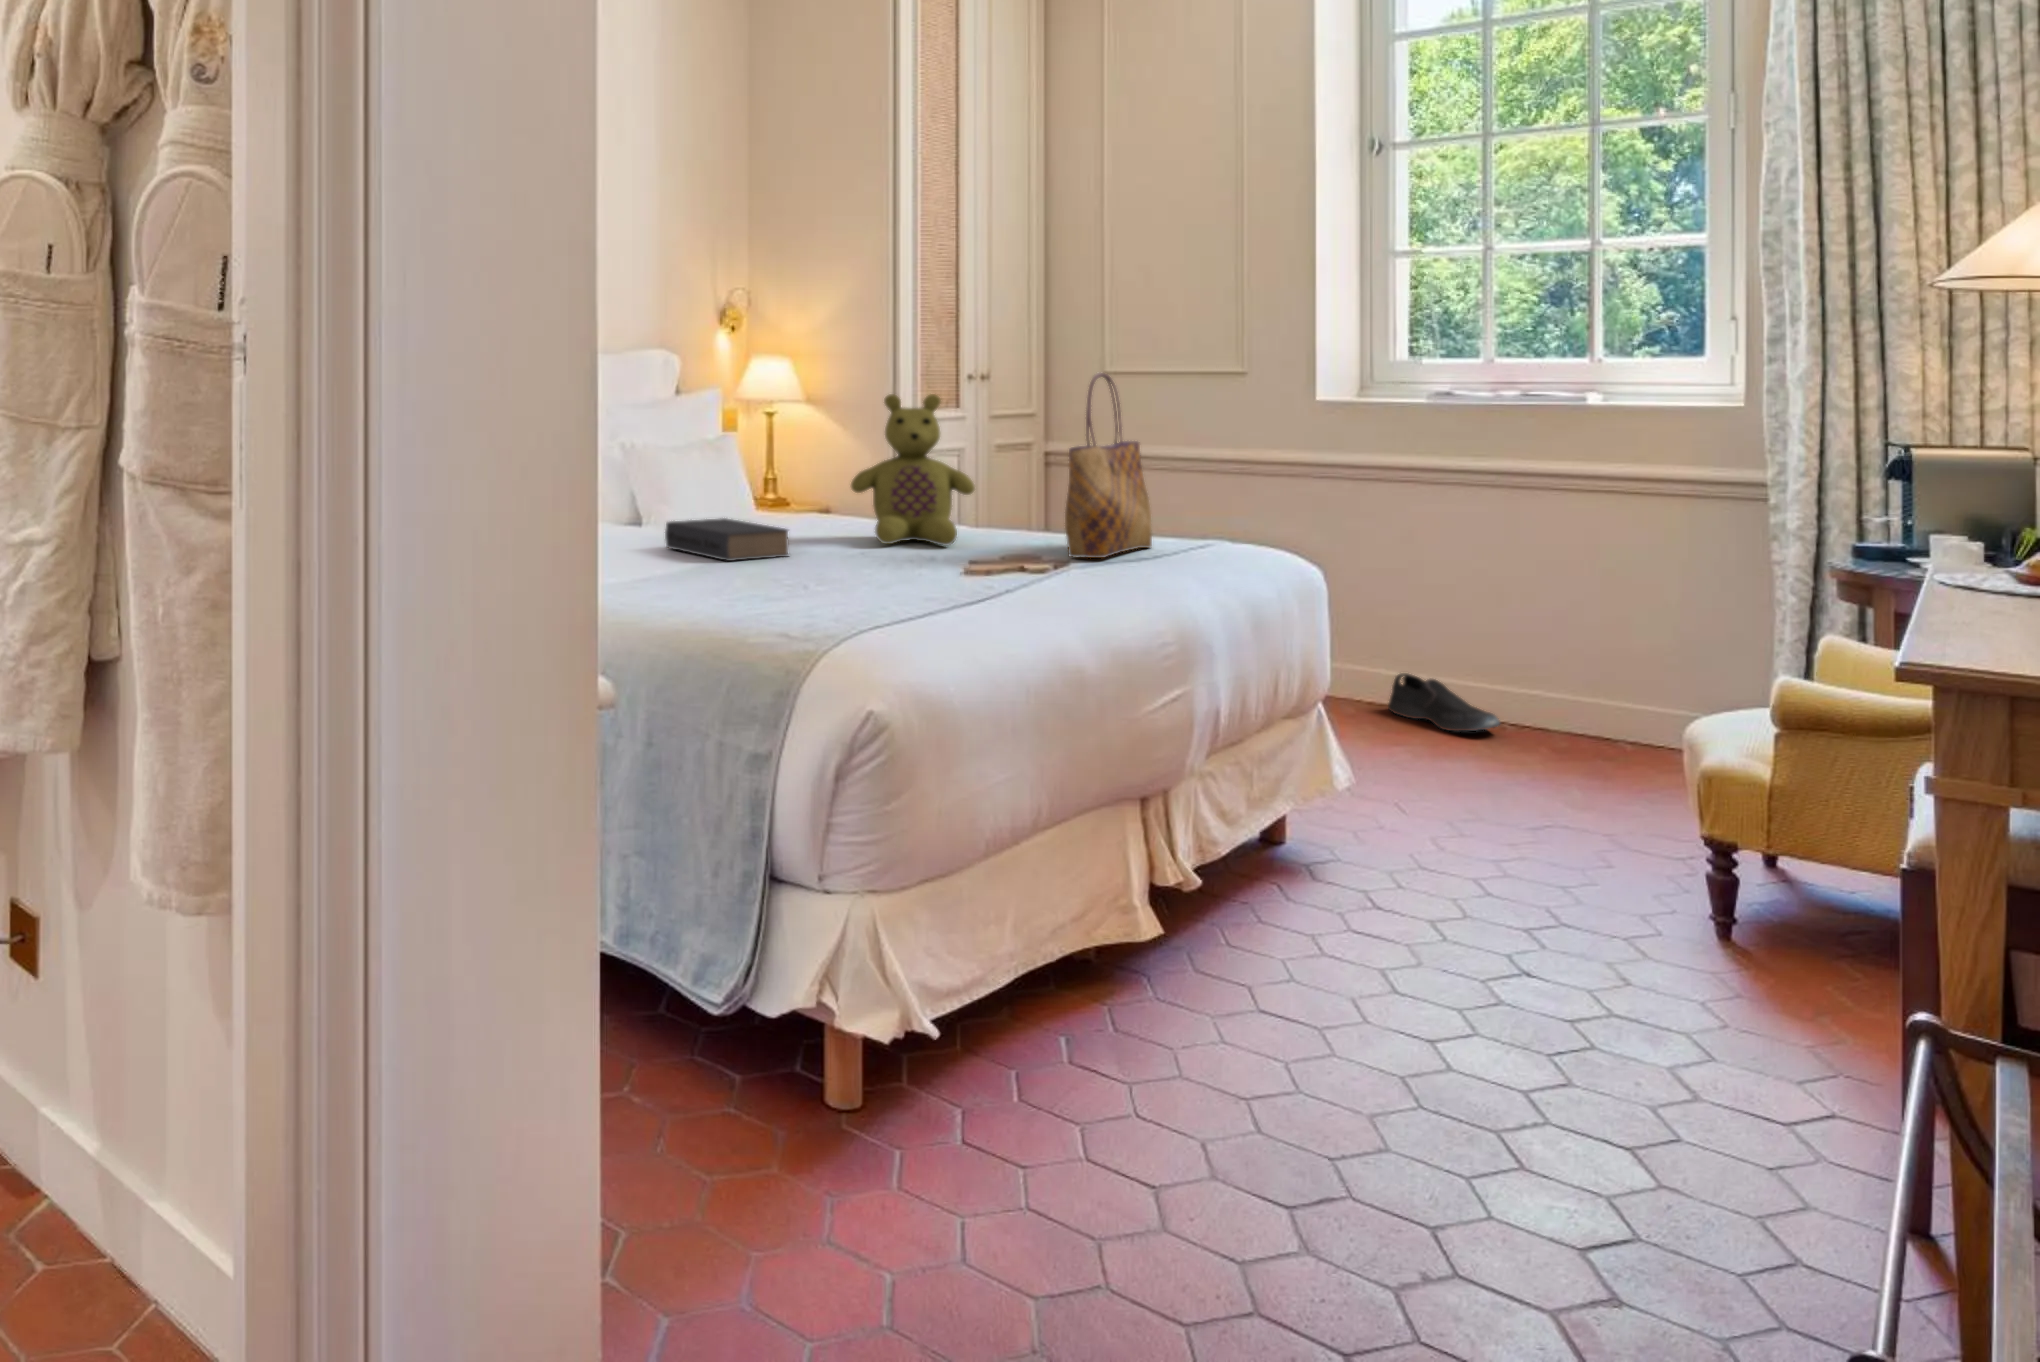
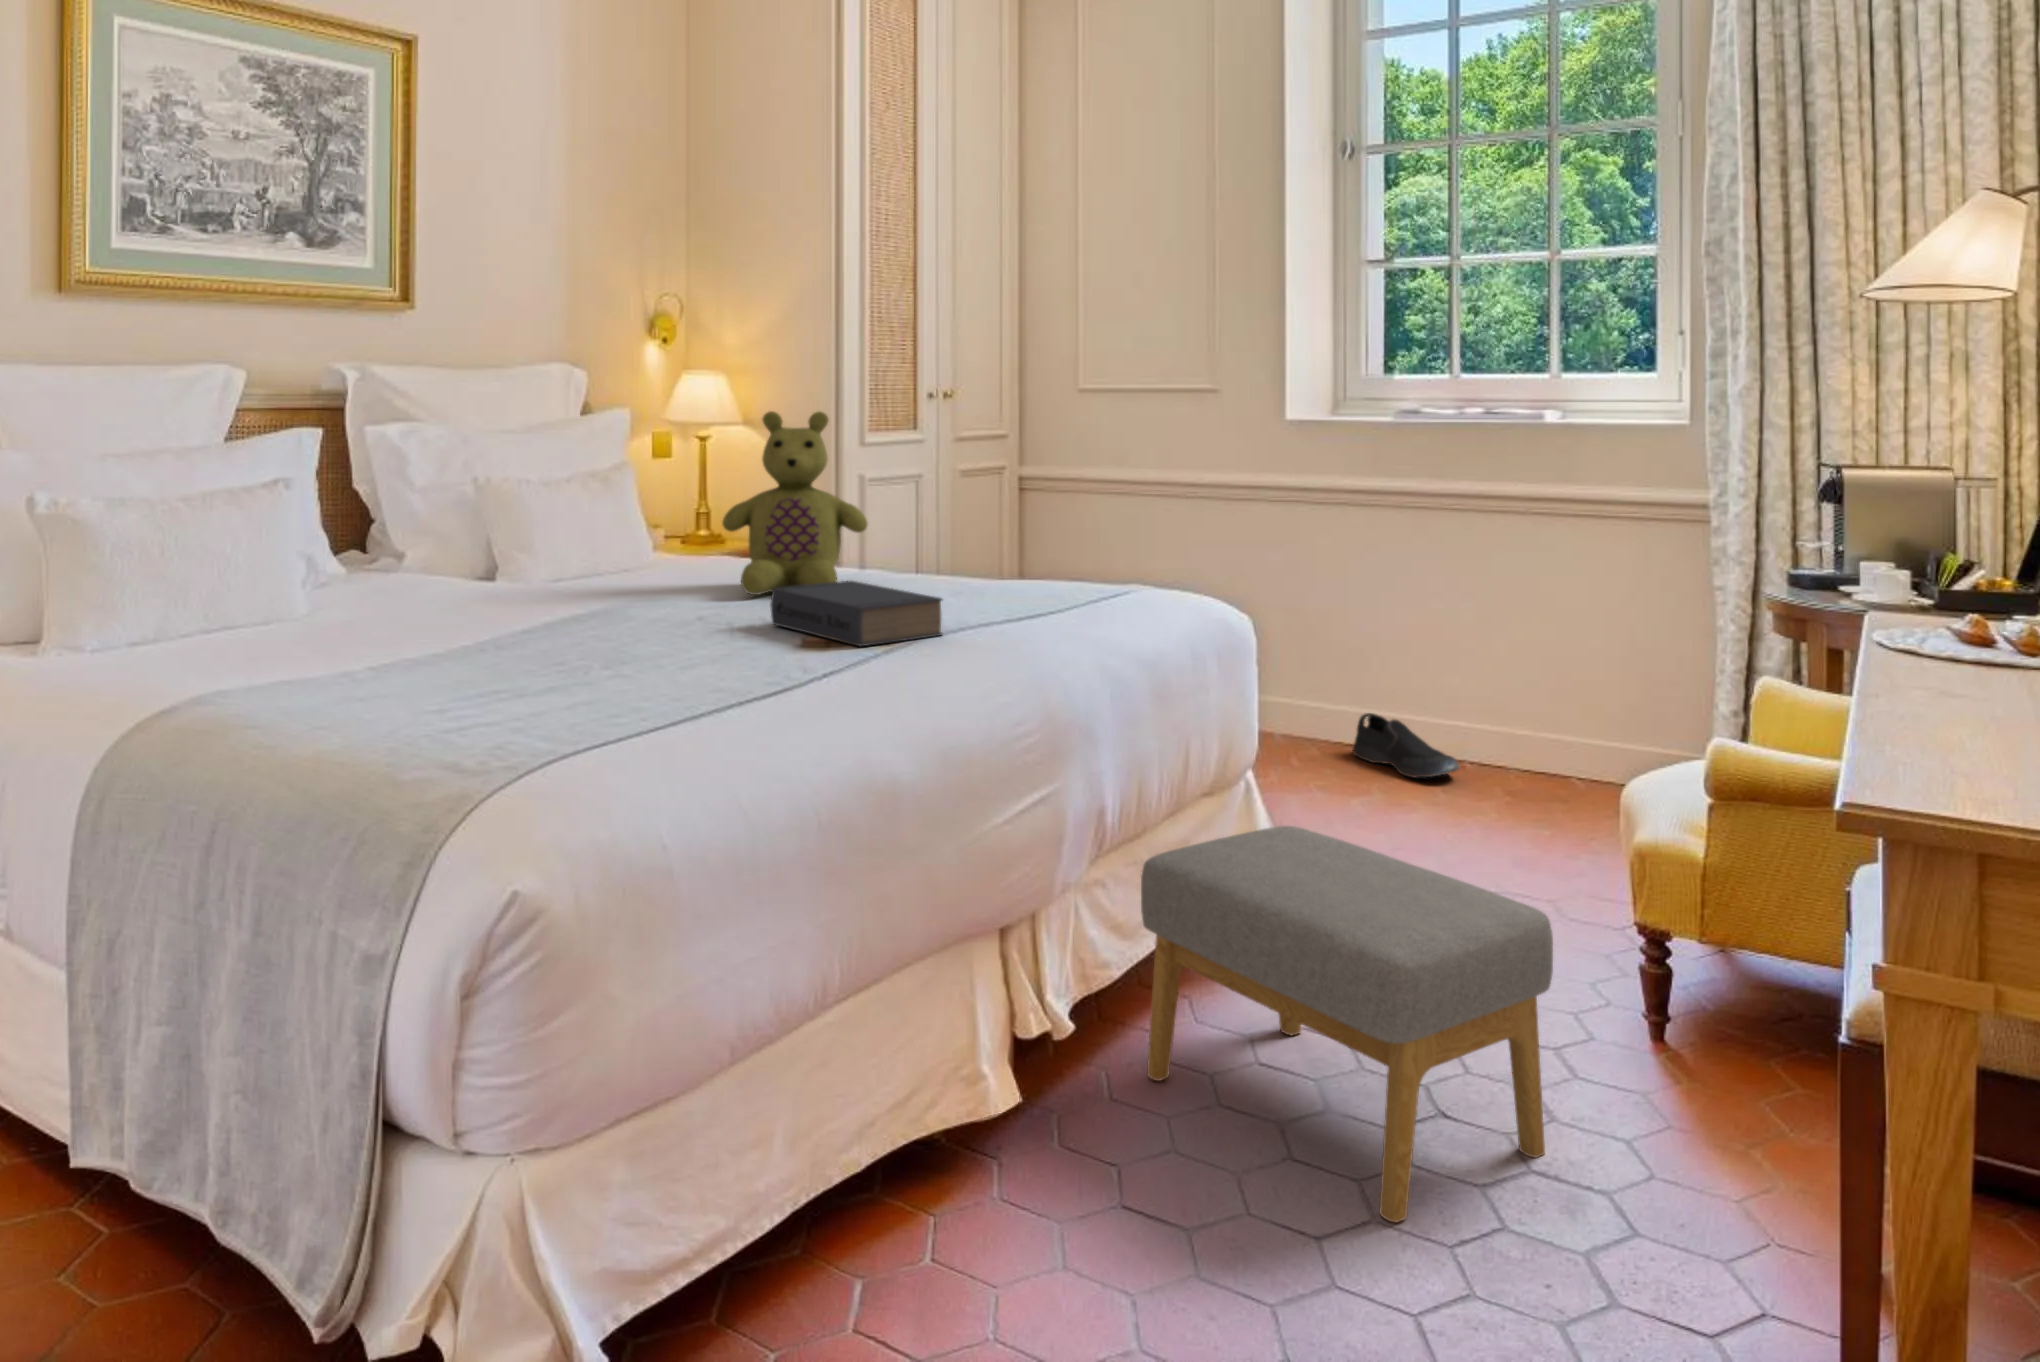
tote bag: present [1065,372,1152,558] -> none [951,386,1062,611]
book: present [665,518,788,561] -> present [771,581,942,646]
footstool: none [1250,742,1633,1043] -> present [1141,826,1553,1222]

